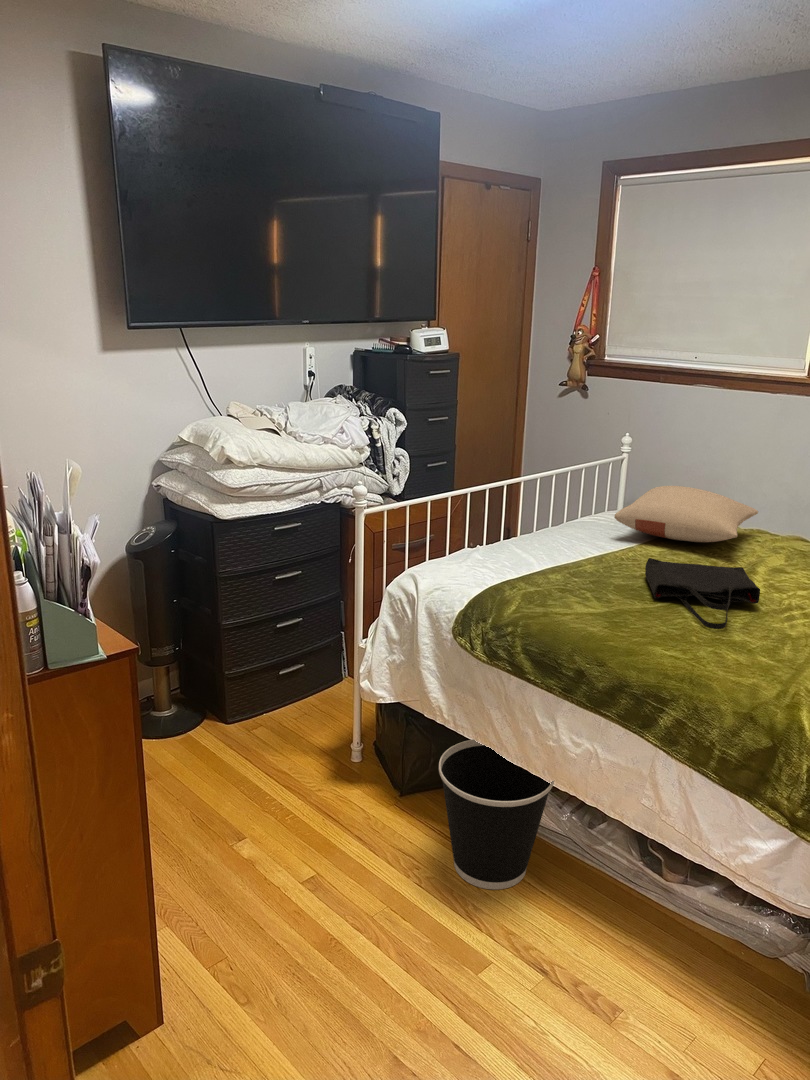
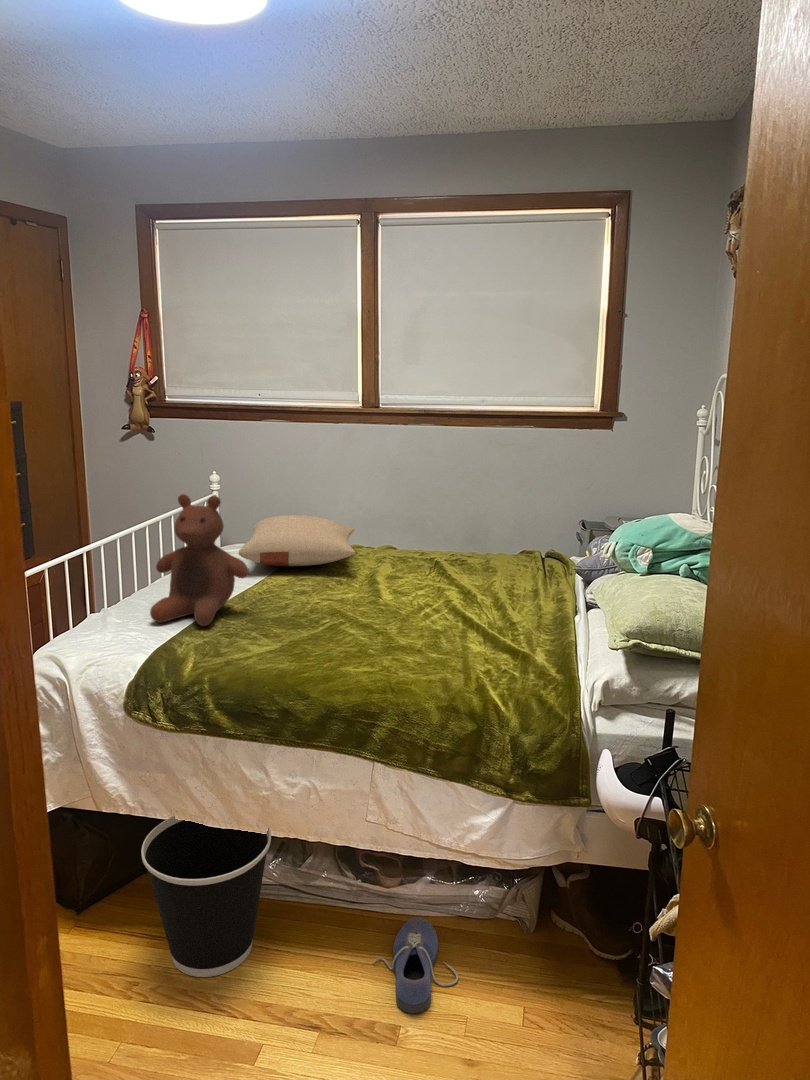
stuffed bear: none [504,450,602,577] -> present [150,494,249,626]
tote bag: present [645,558,760,629] -> none [292,580,402,639]
shoe: none [625,922,707,1010] -> present [373,917,458,1013]

